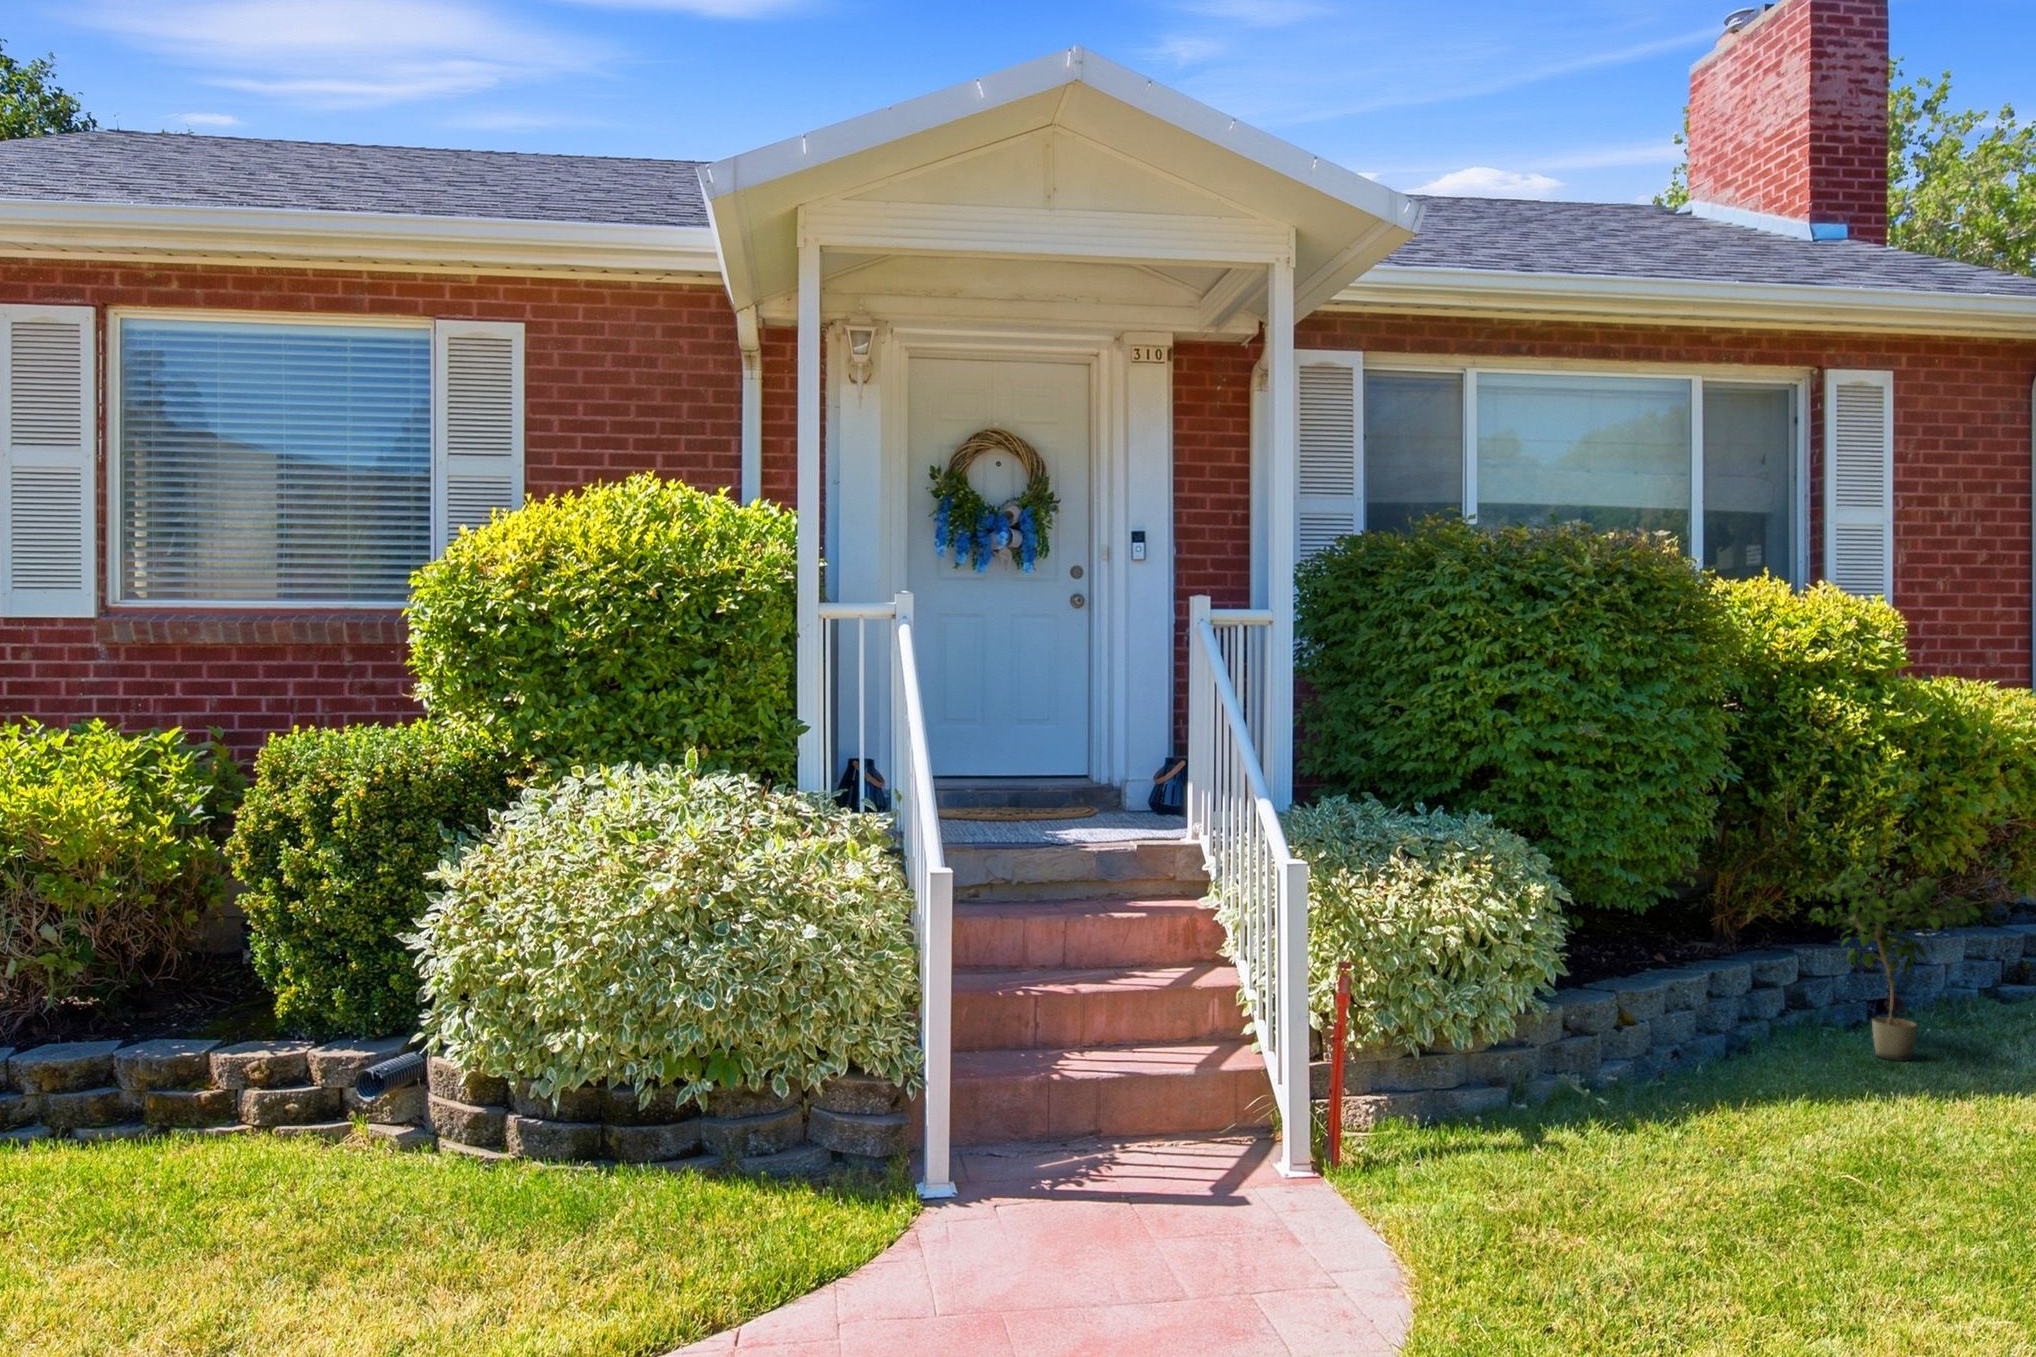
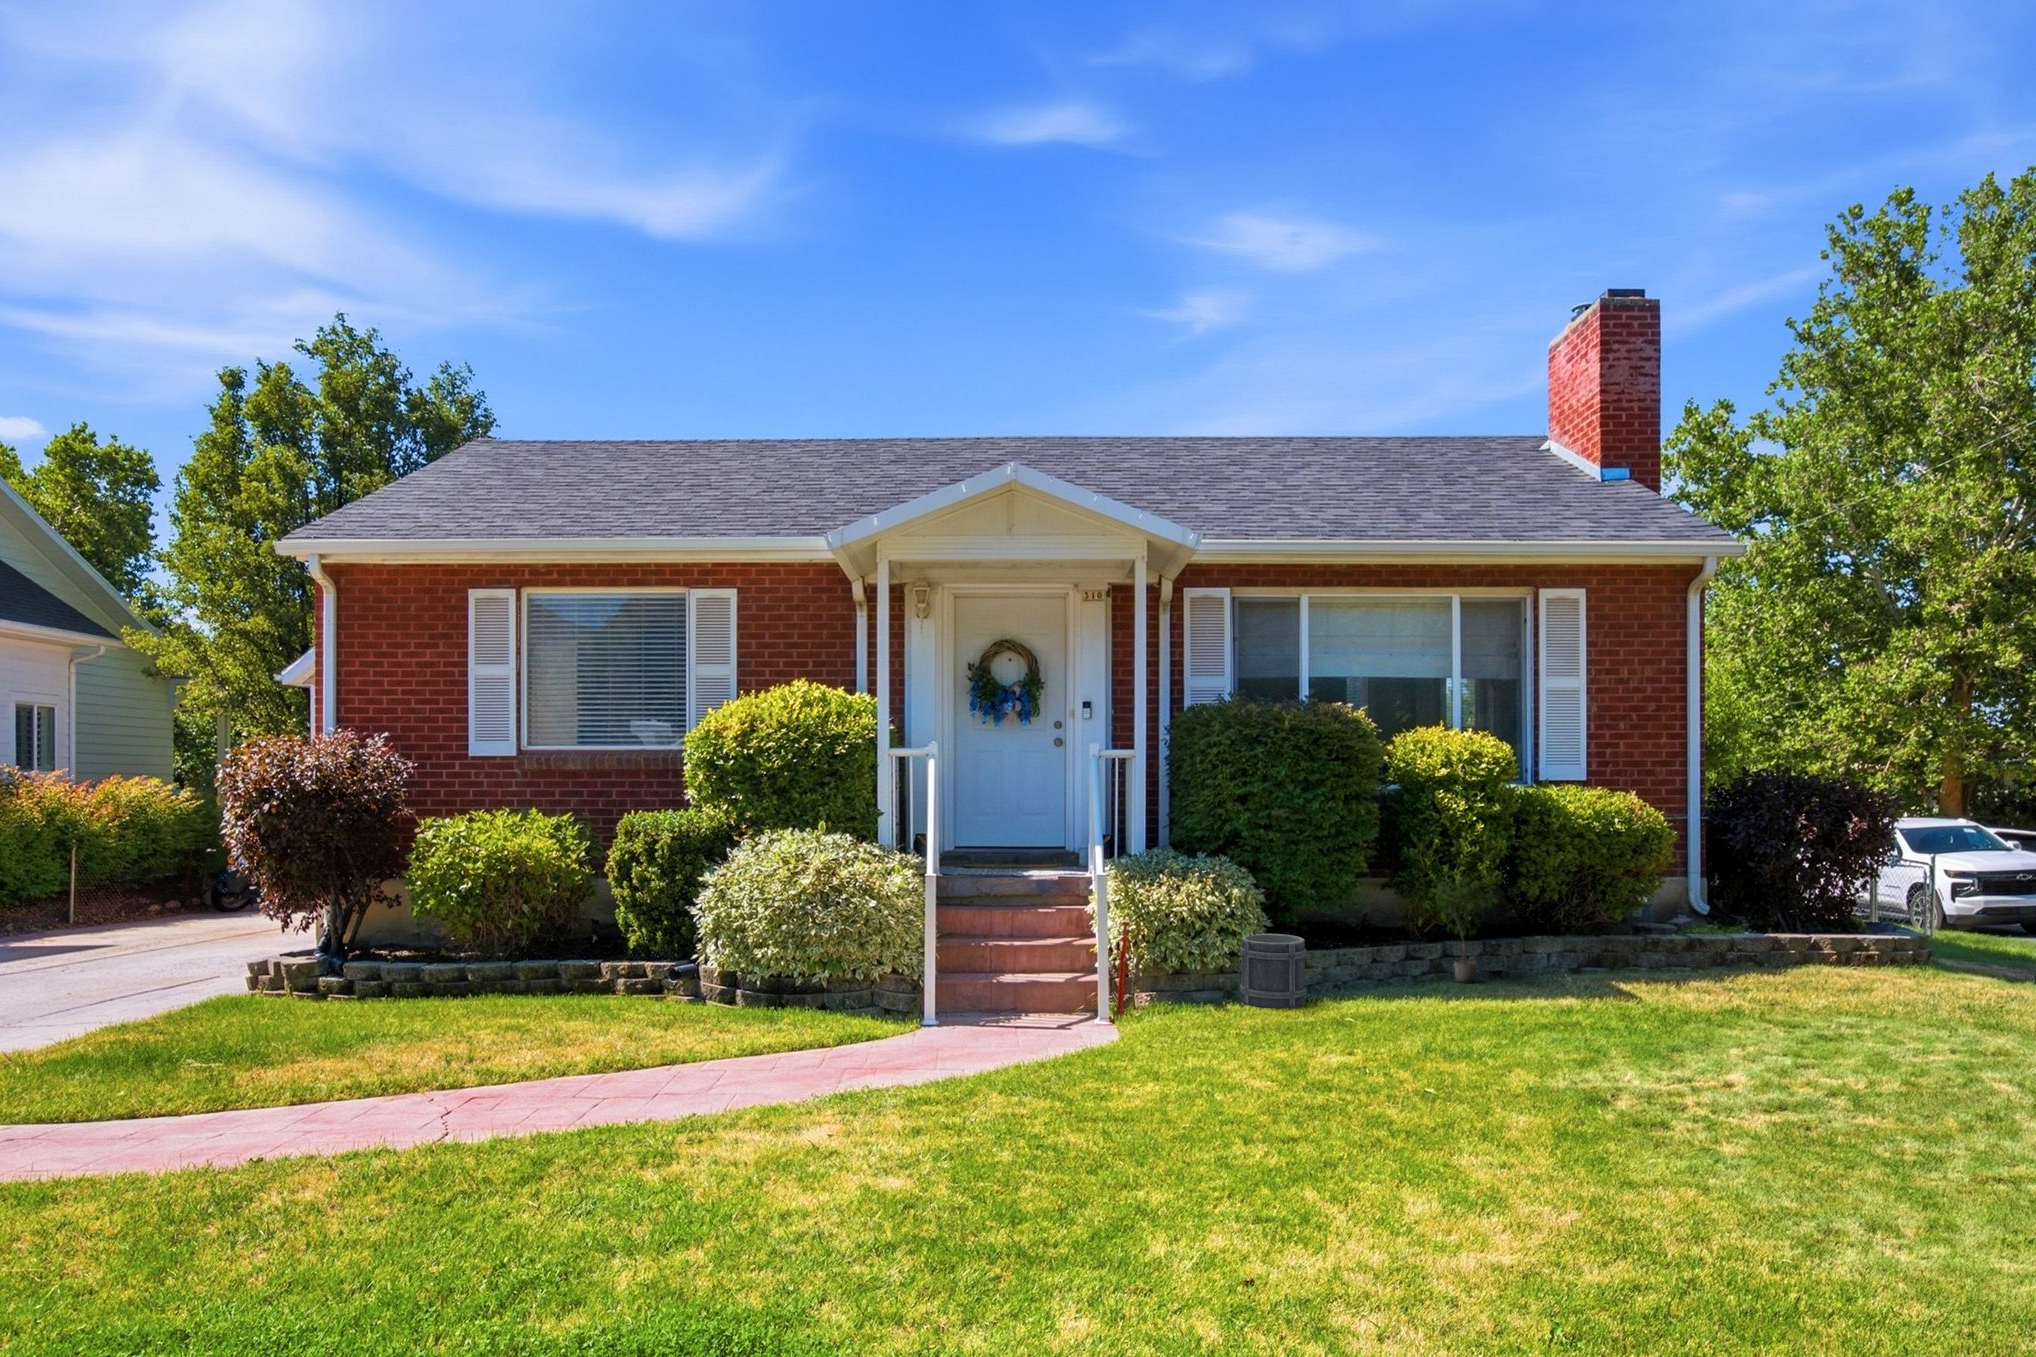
bucket: none [1551,982,1692,1141] -> present [1240,934,1306,1008]

